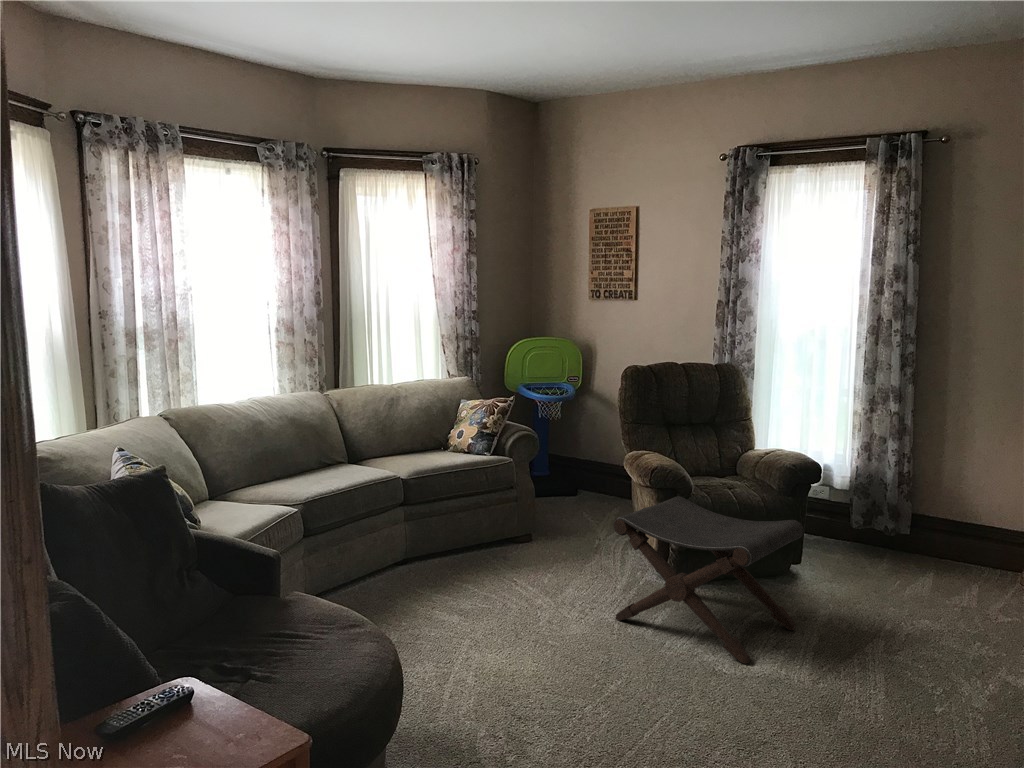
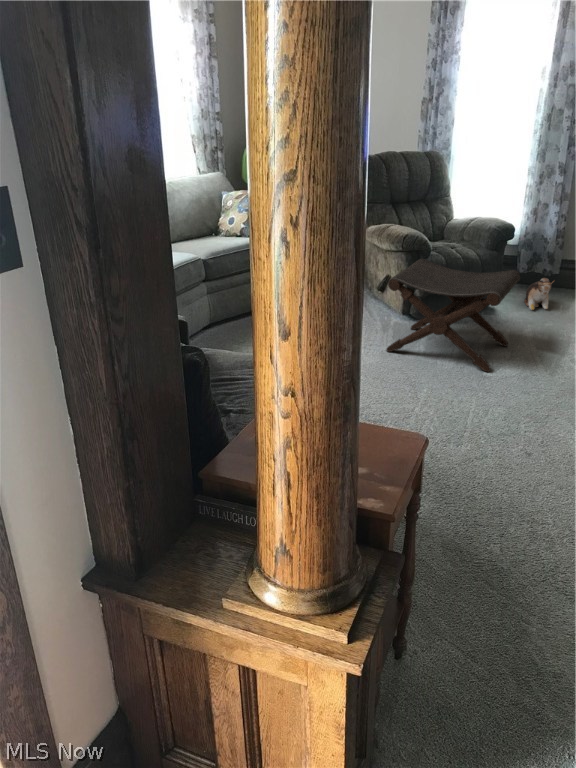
plush toy: none [852,537,884,584] -> present [524,278,552,310]

